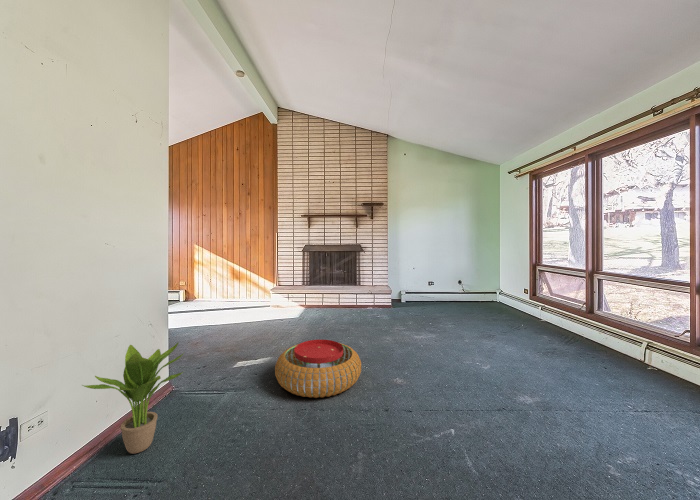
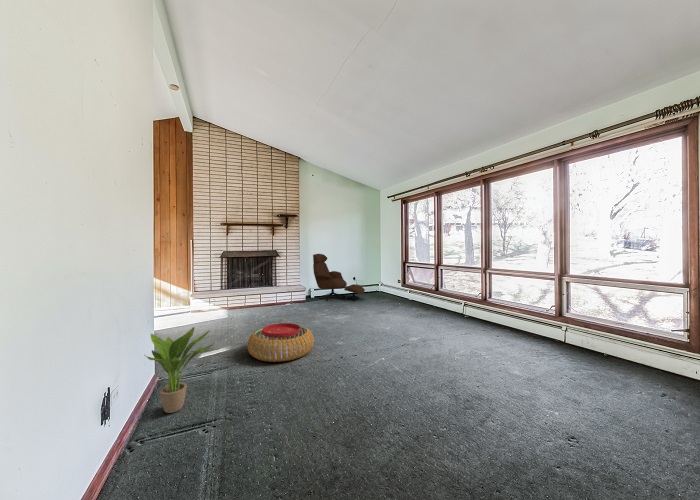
lounge chair: none [402,250,469,313] -> present [313,254,365,301]

